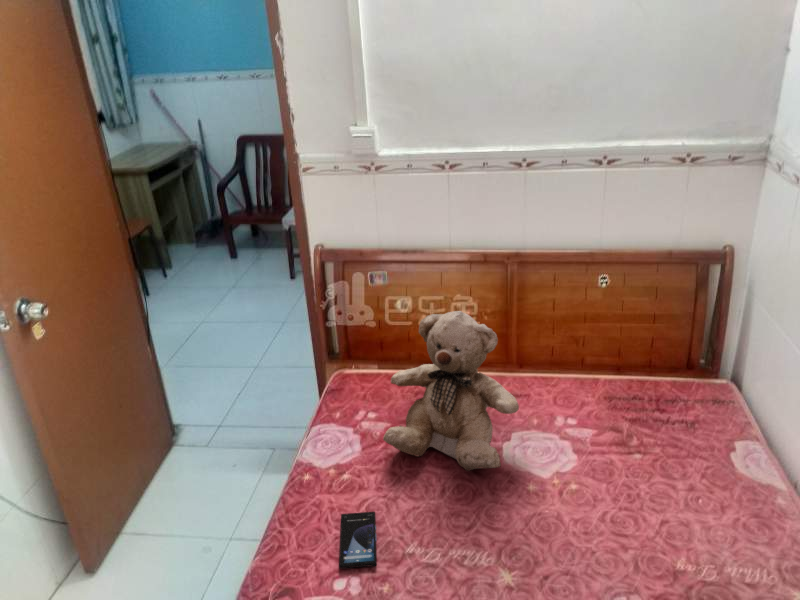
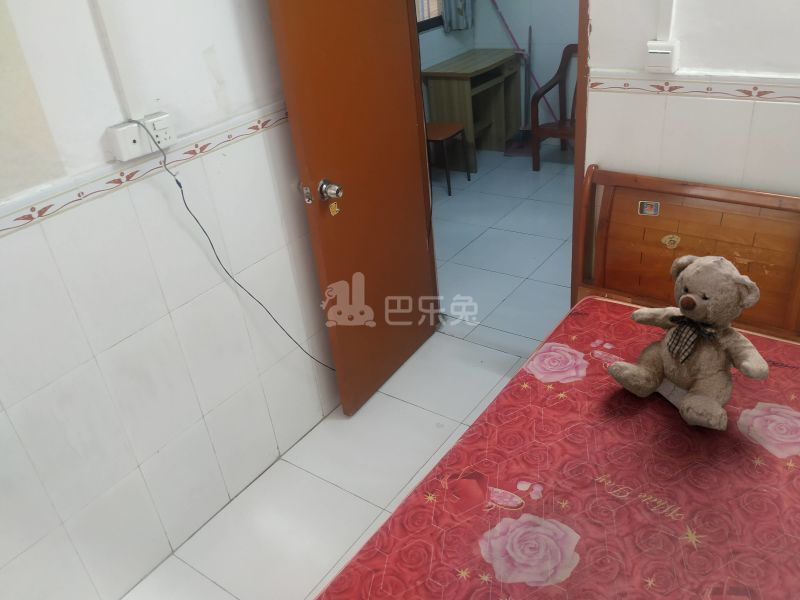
smartphone: present [339,512,376,569] -> none [527,427,578,481]

